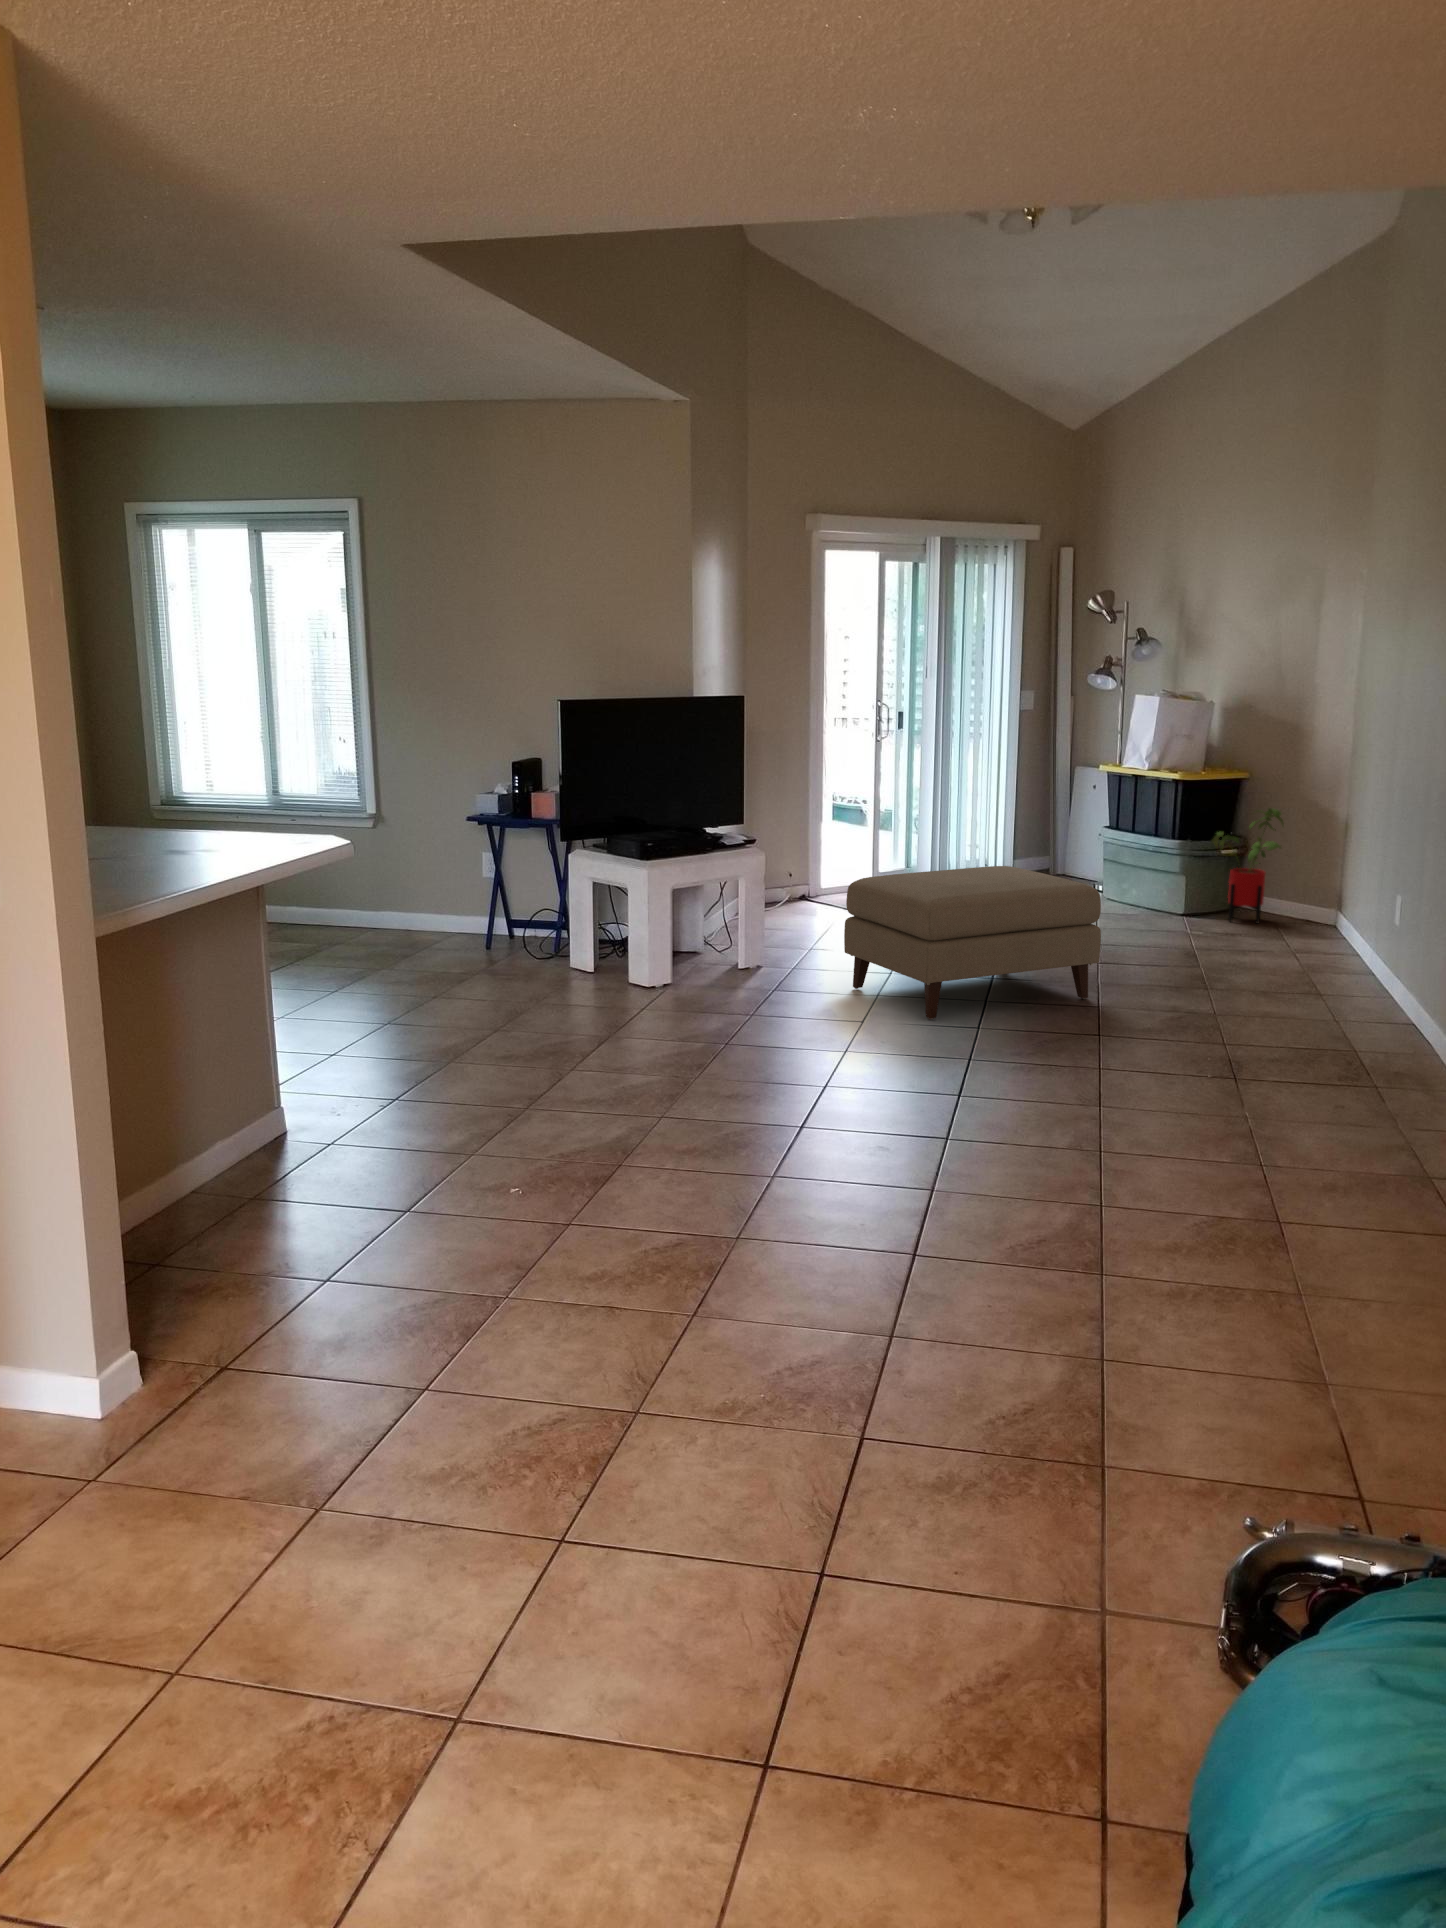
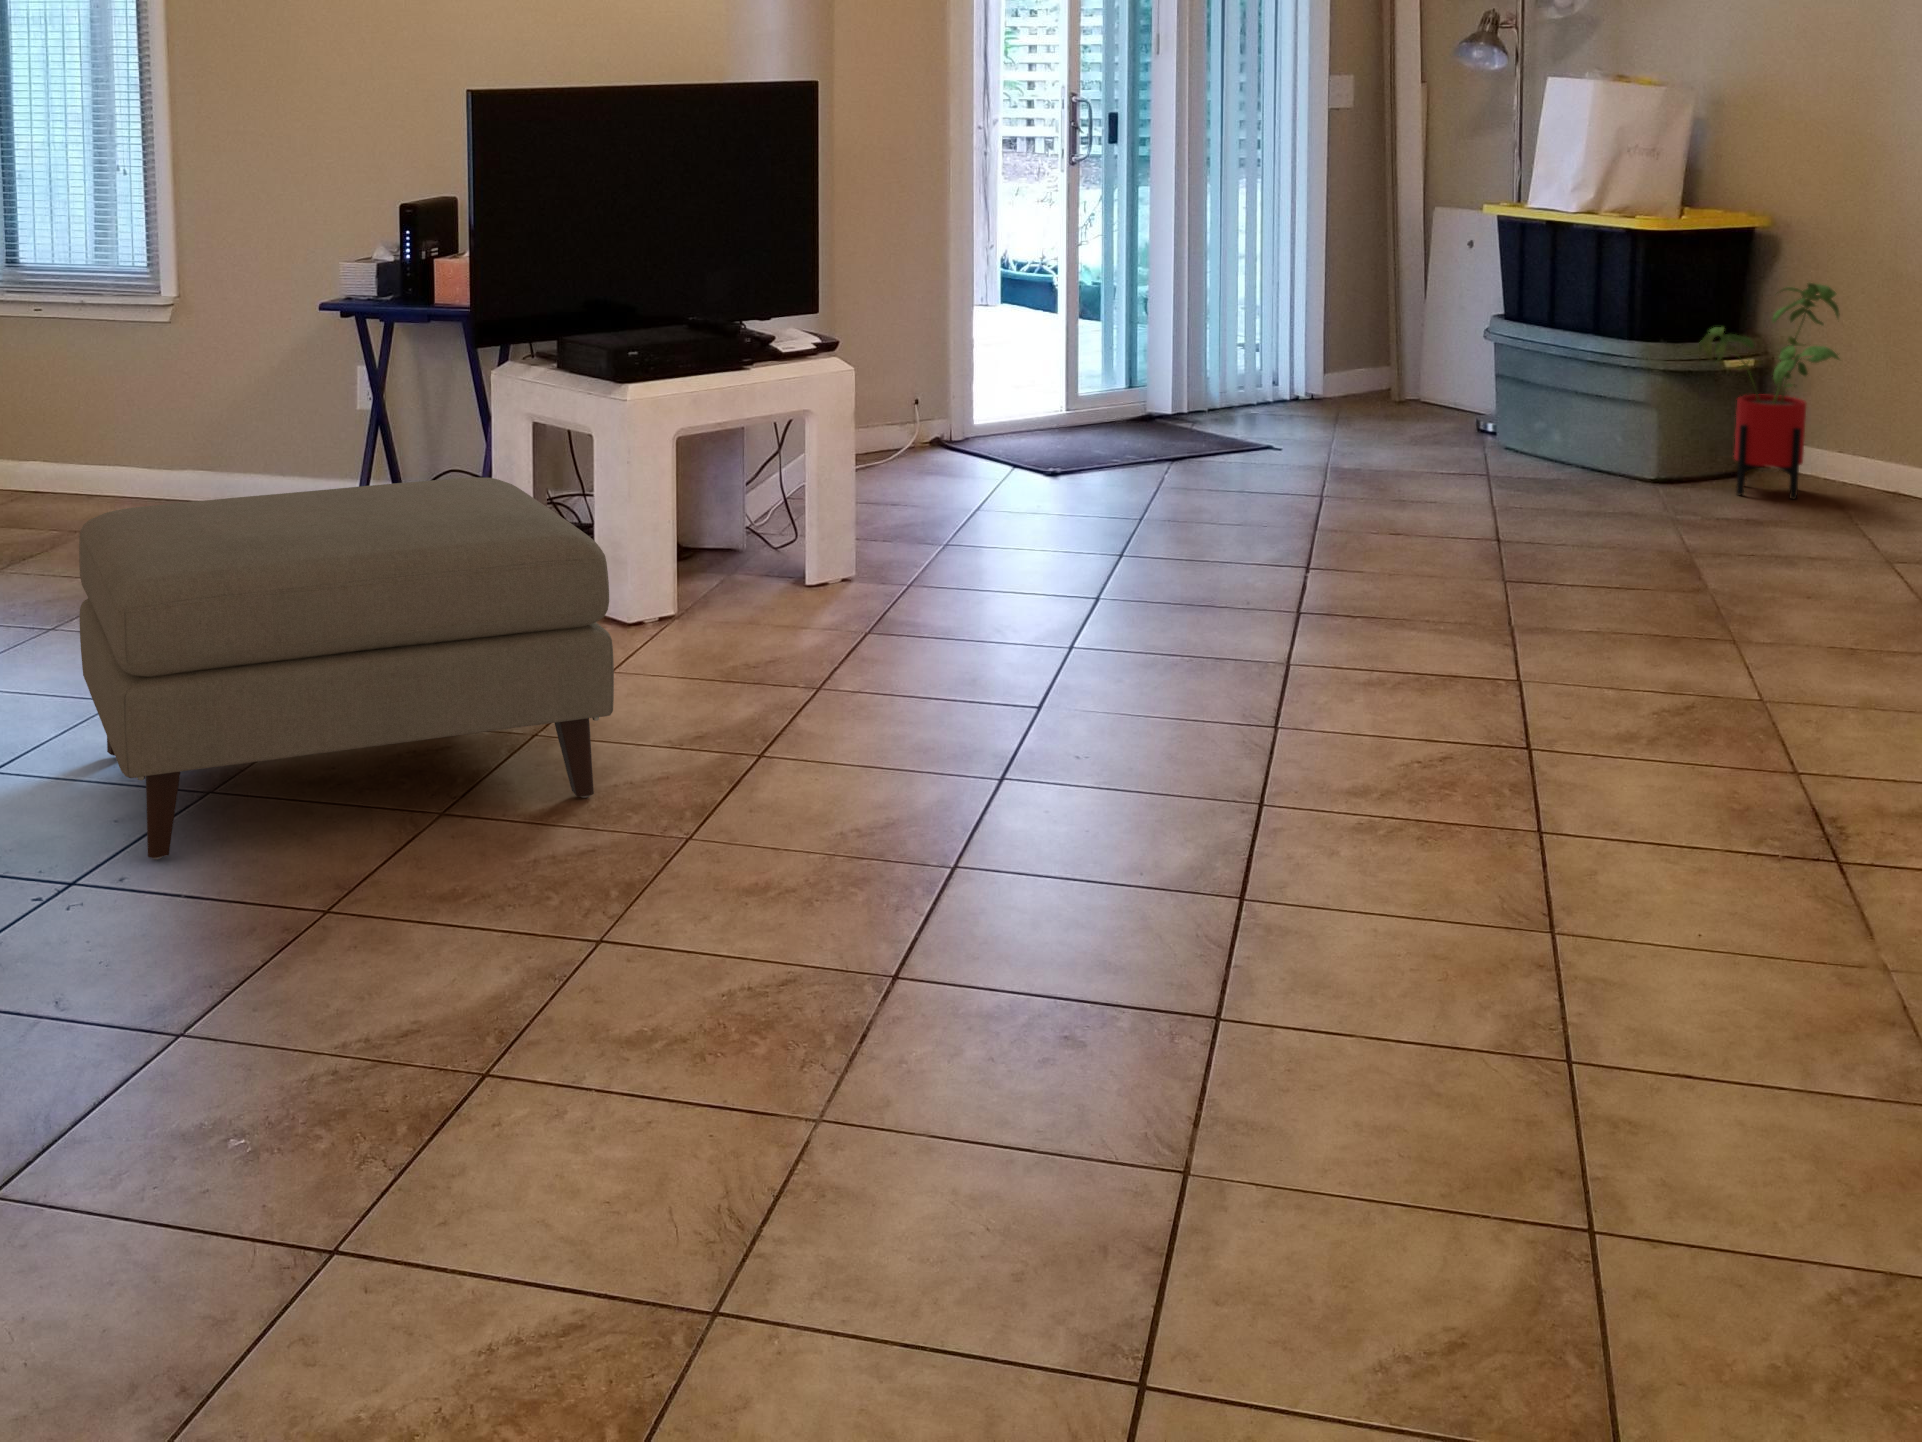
ottoman: present [844,866,1101,1019] -> present [79,478,614,859]

